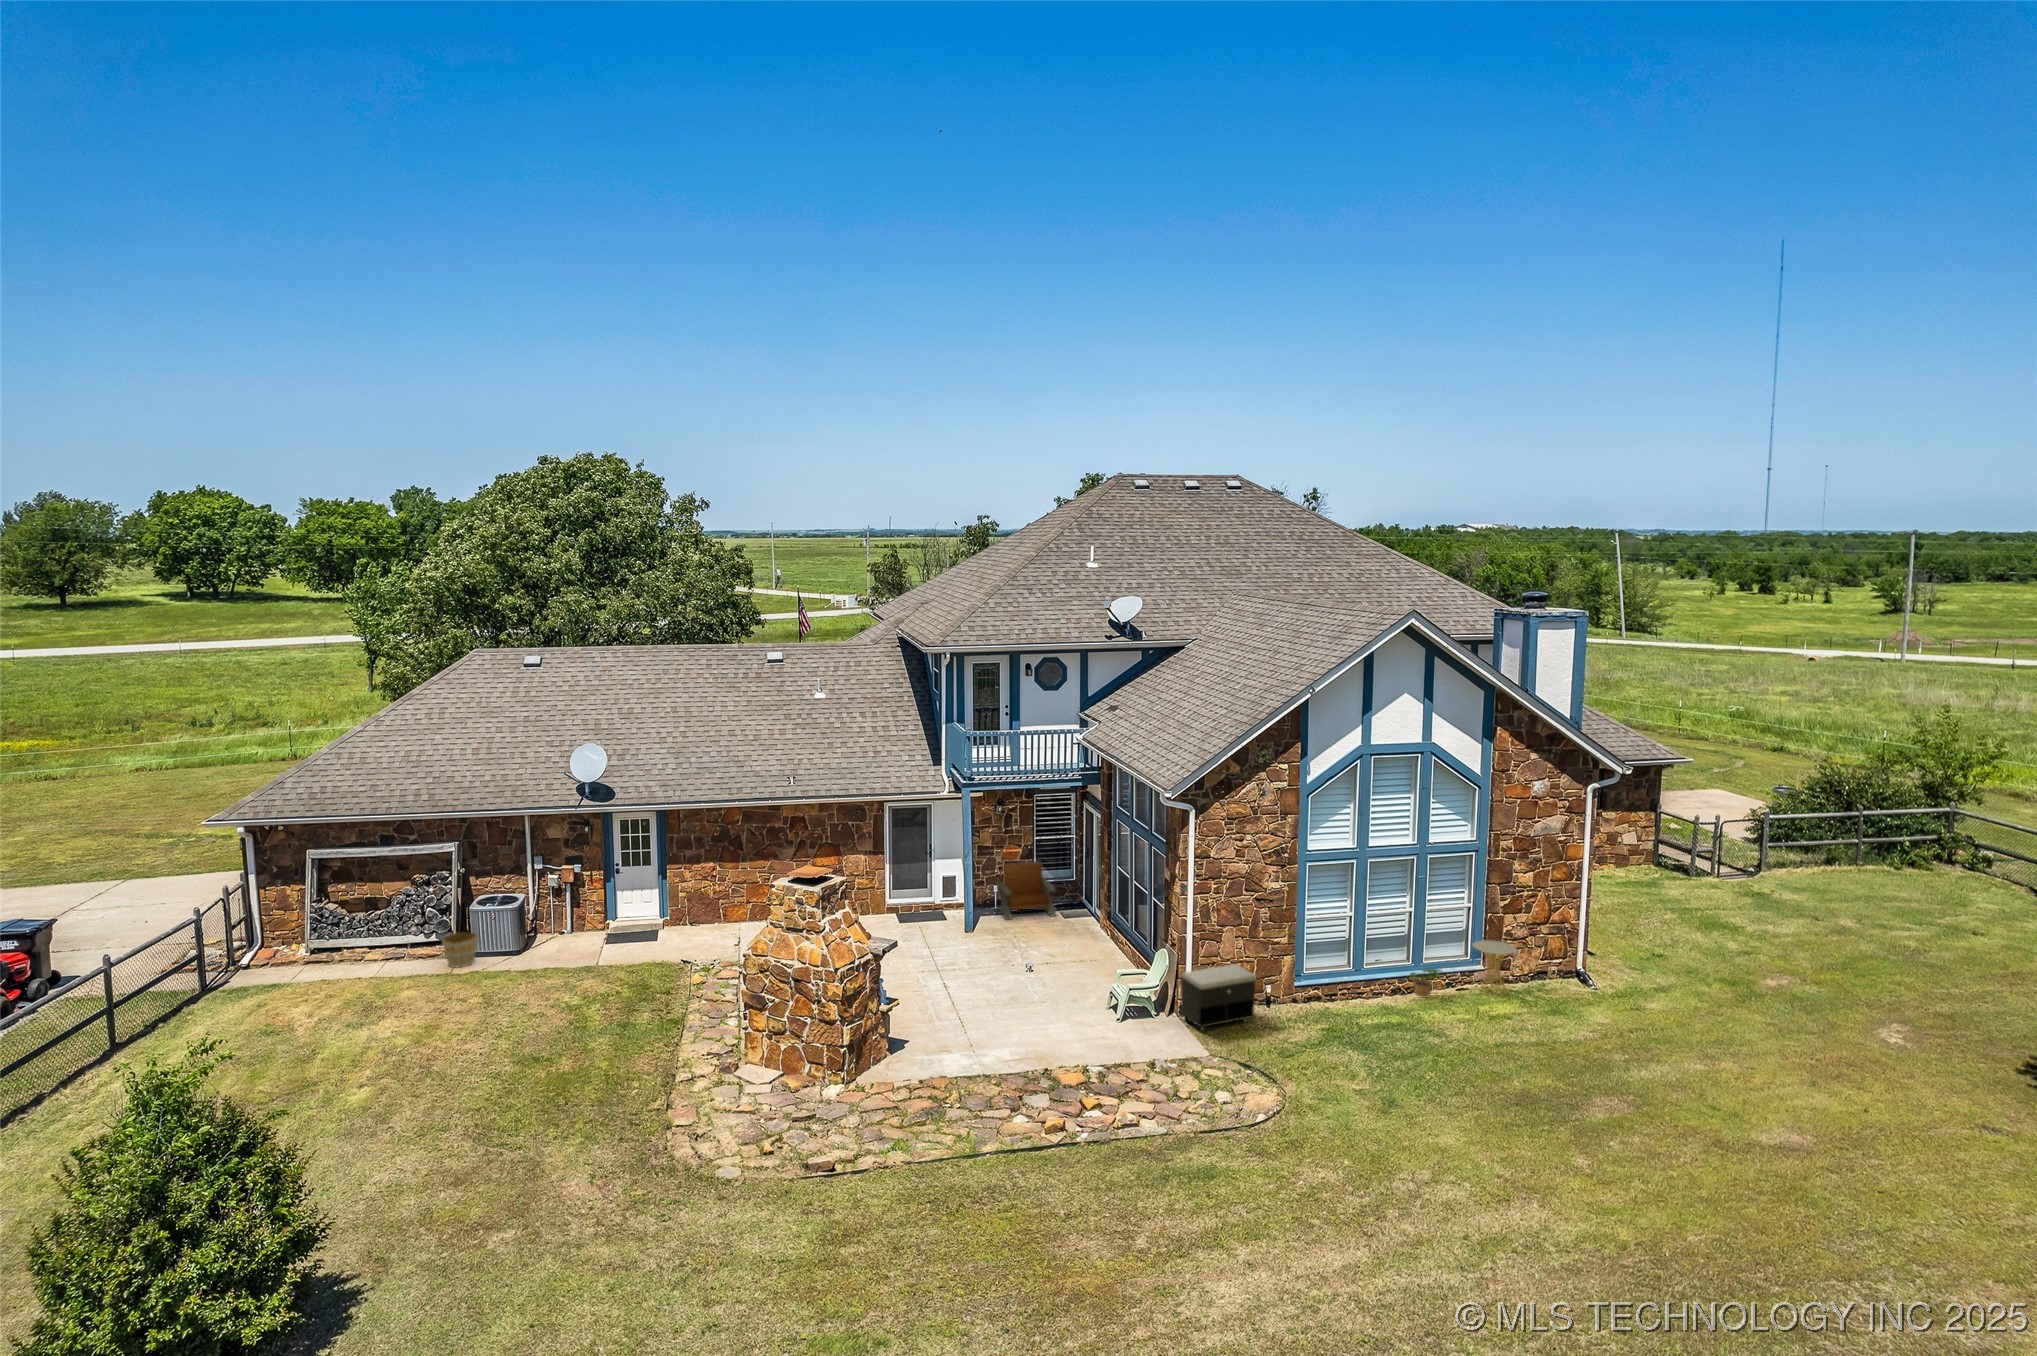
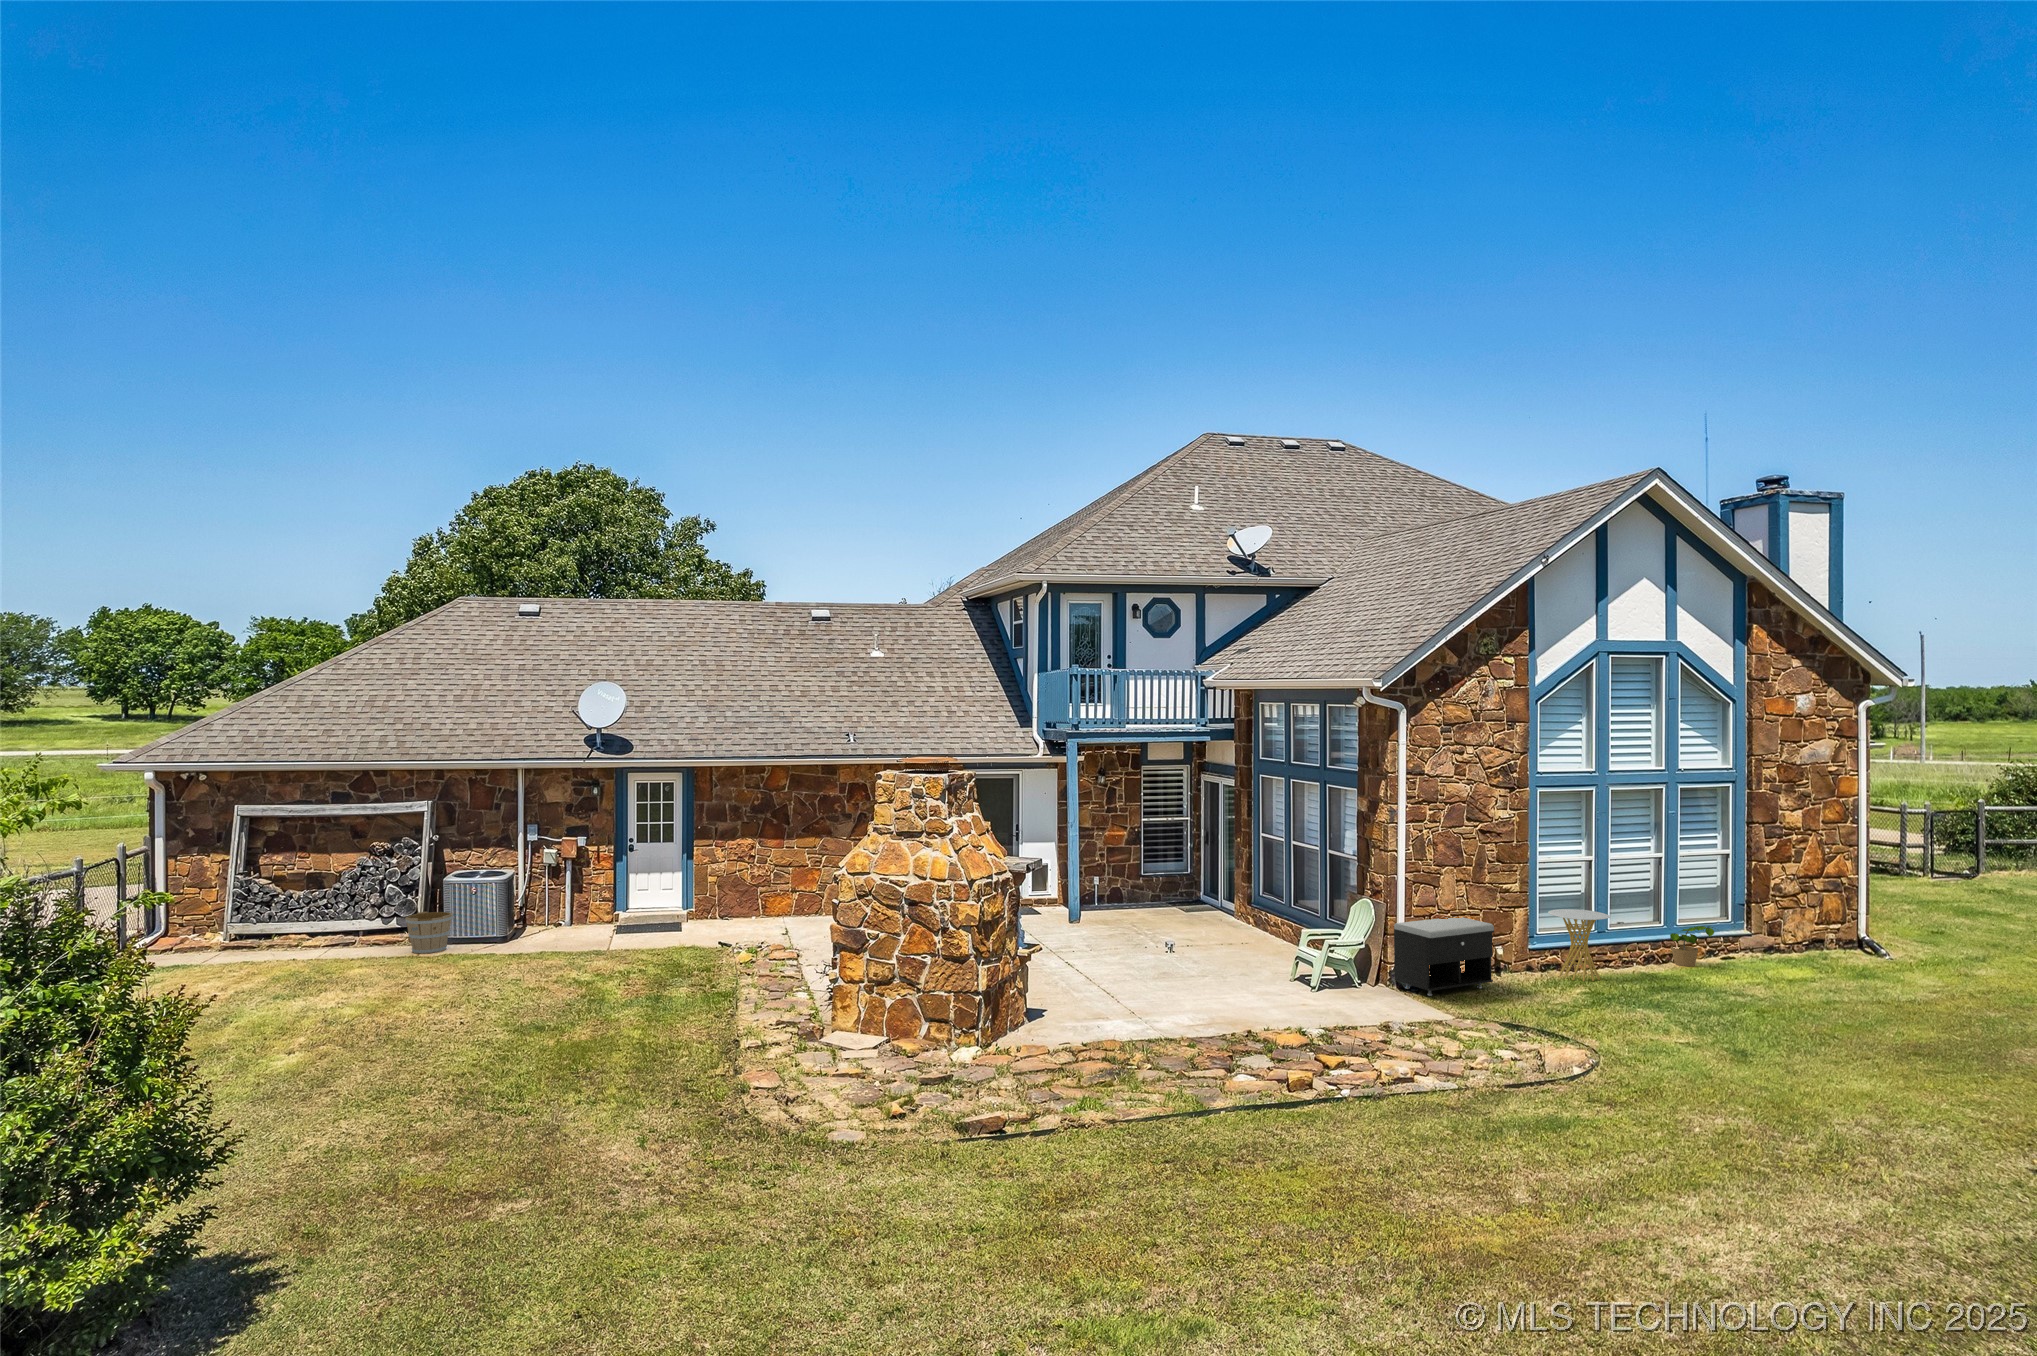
lounge chair: present [997,861,1056,920] -> none [1095,845,1172,911]
side table: present [1473,940,1517,993] -> present [1548,909,1610,981]

